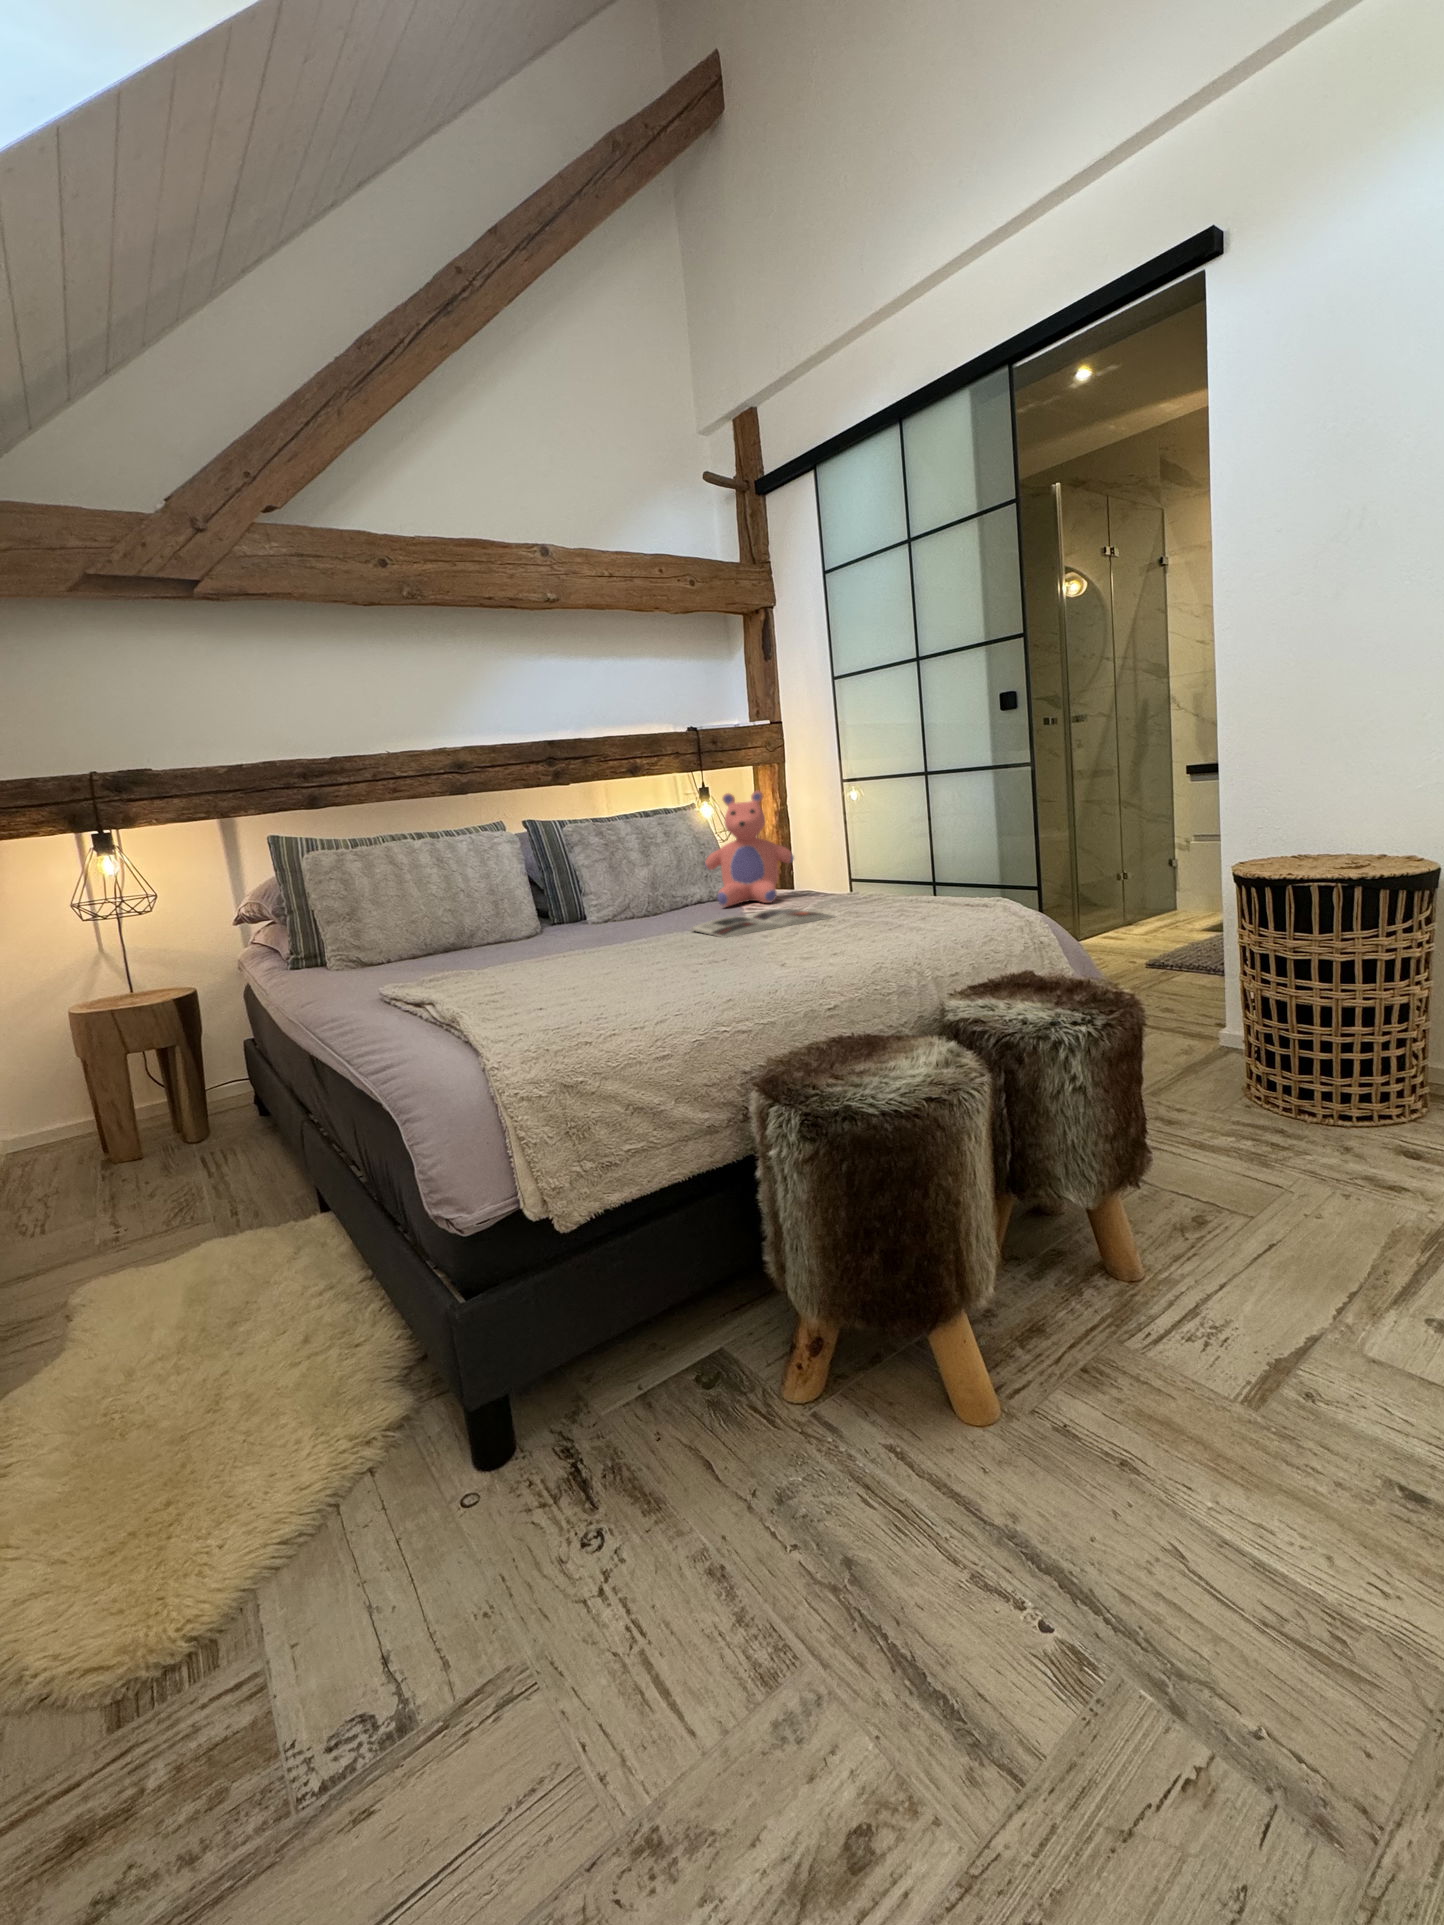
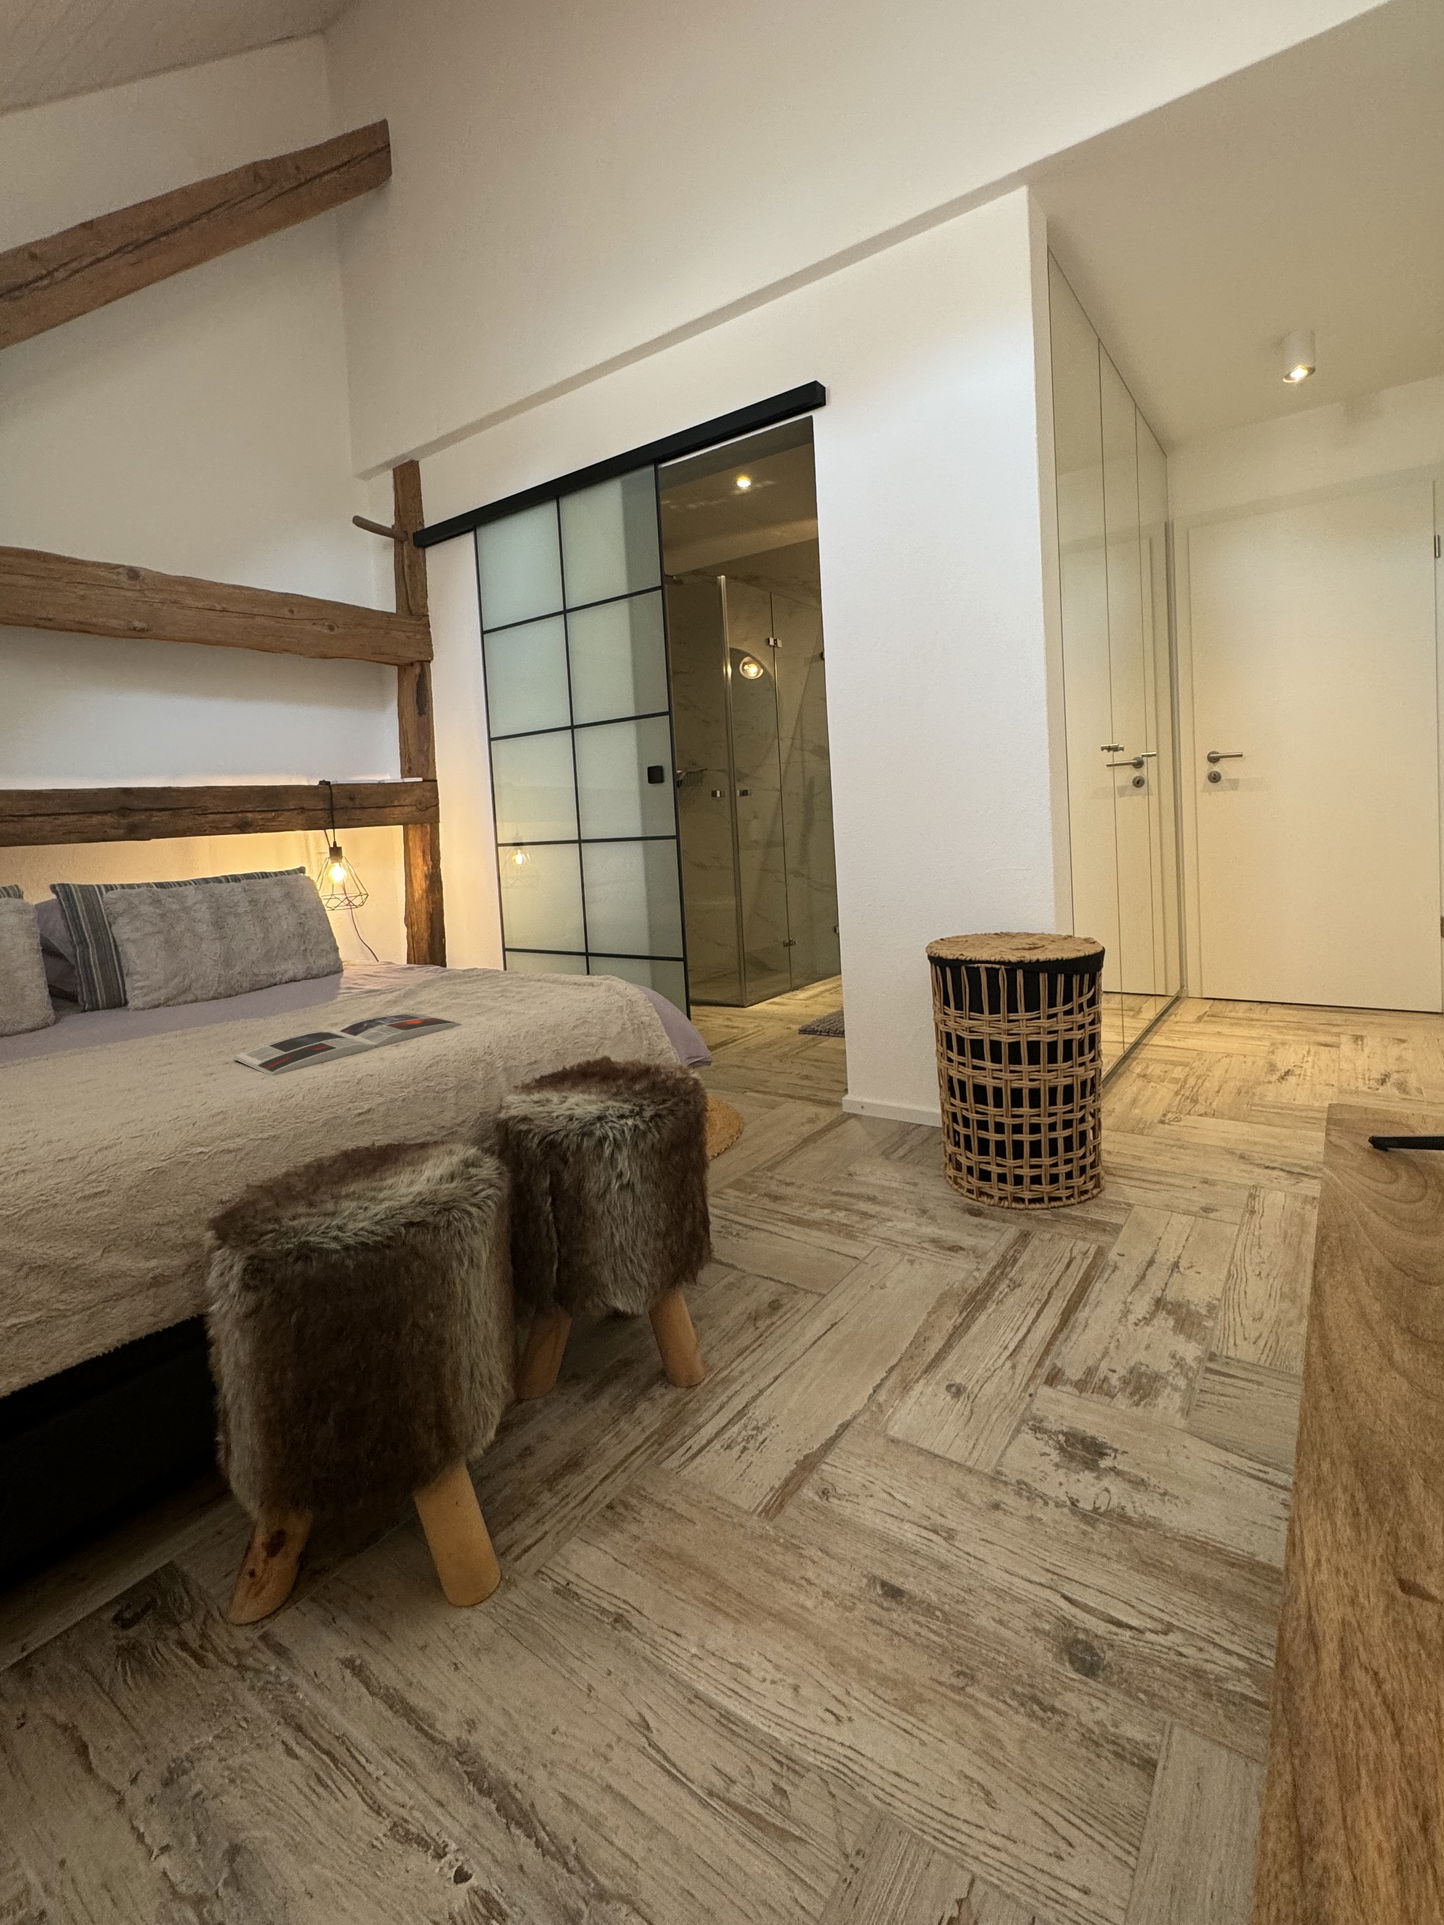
teddy bear: present [705,790,794,907] -> none [303,858,429,1005]

